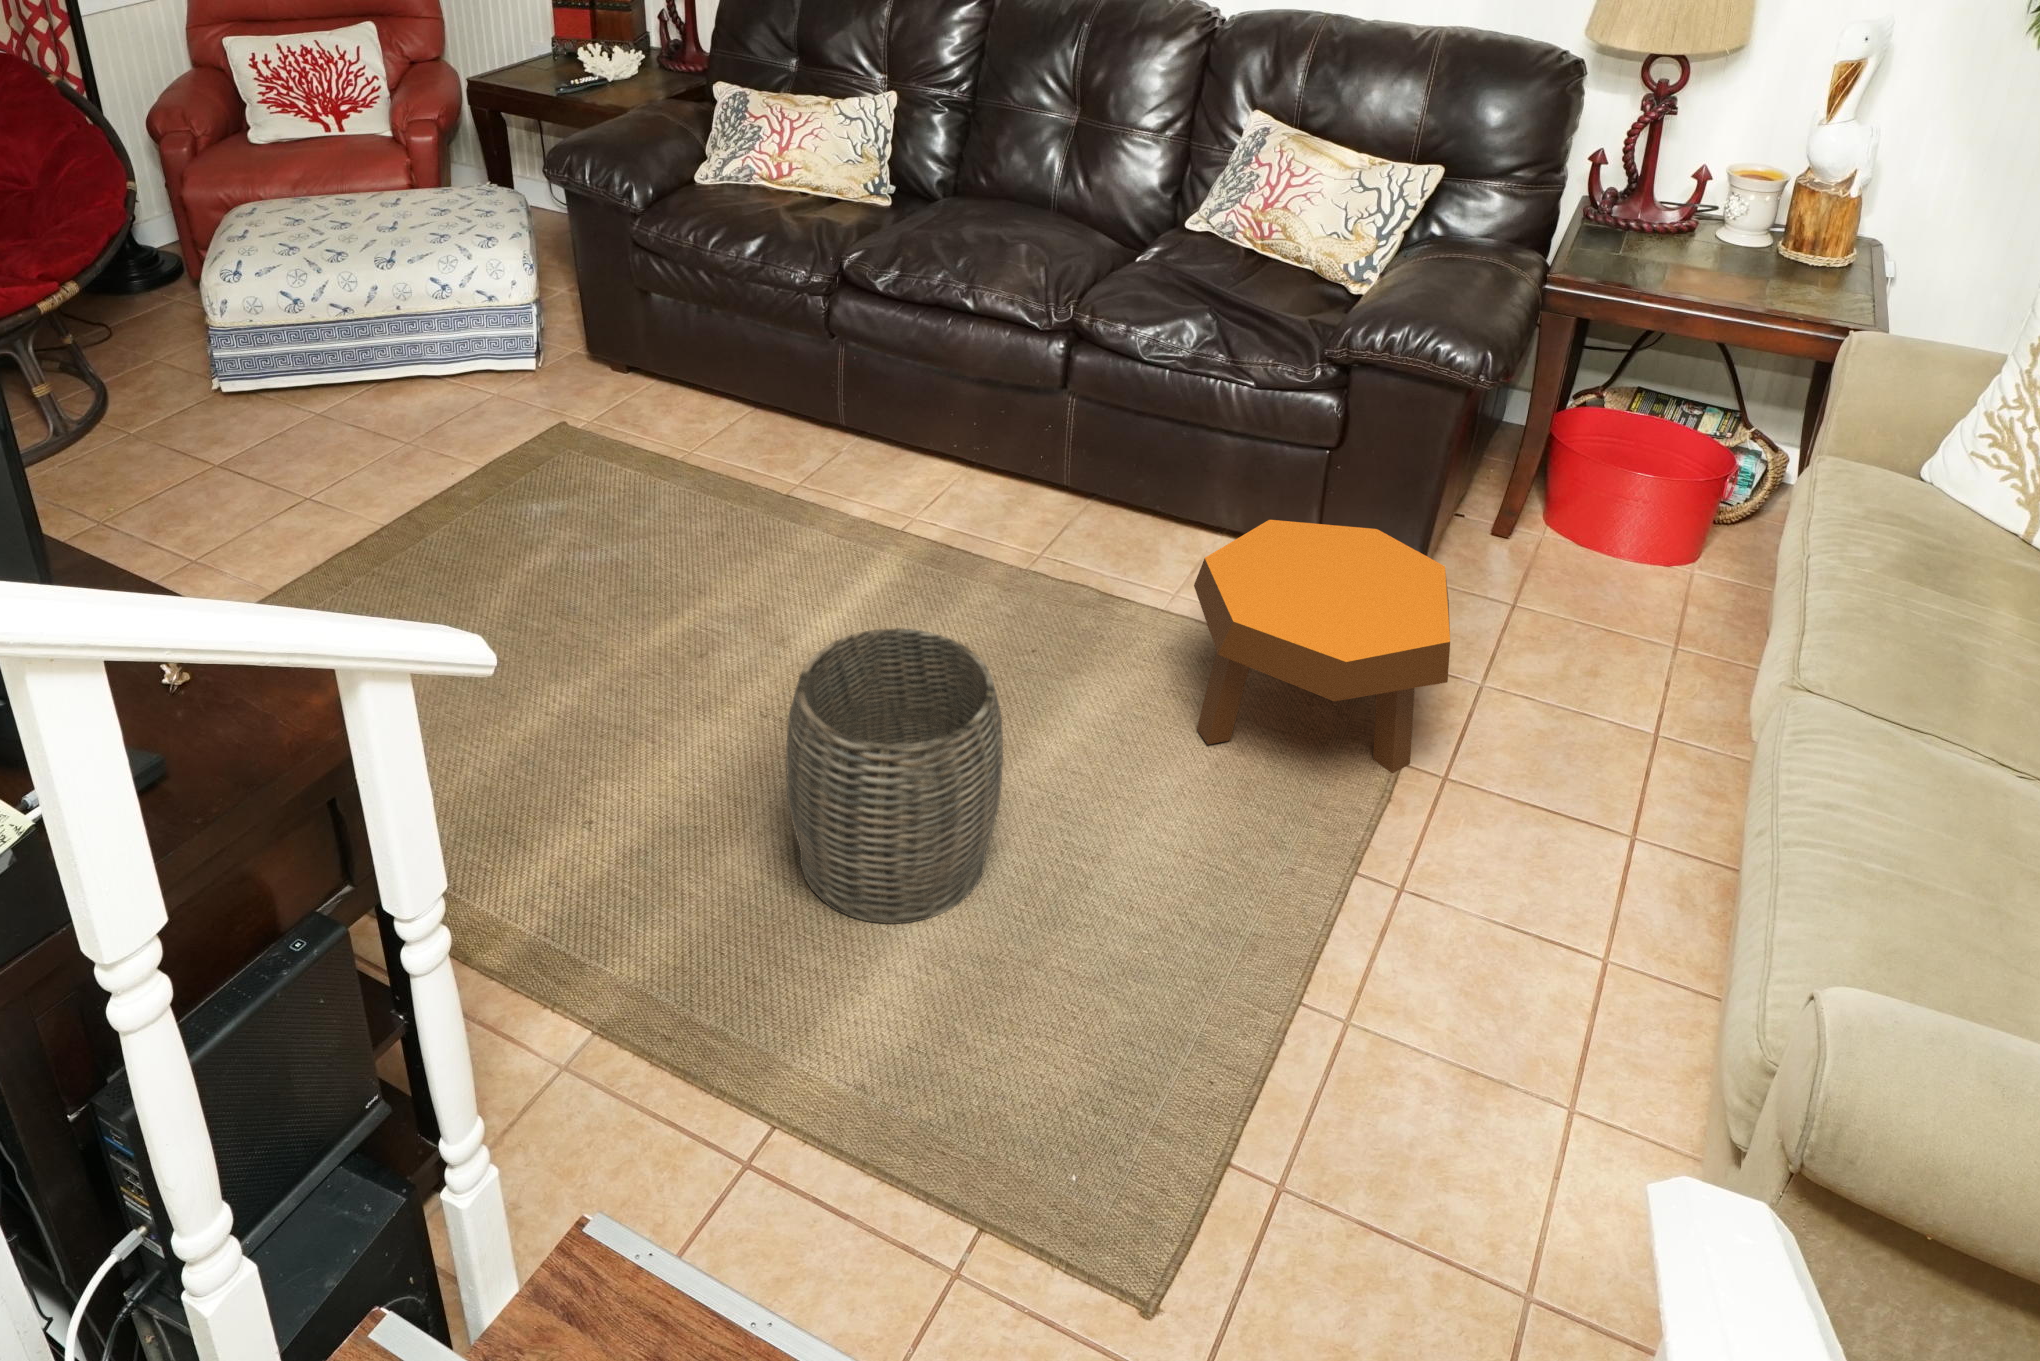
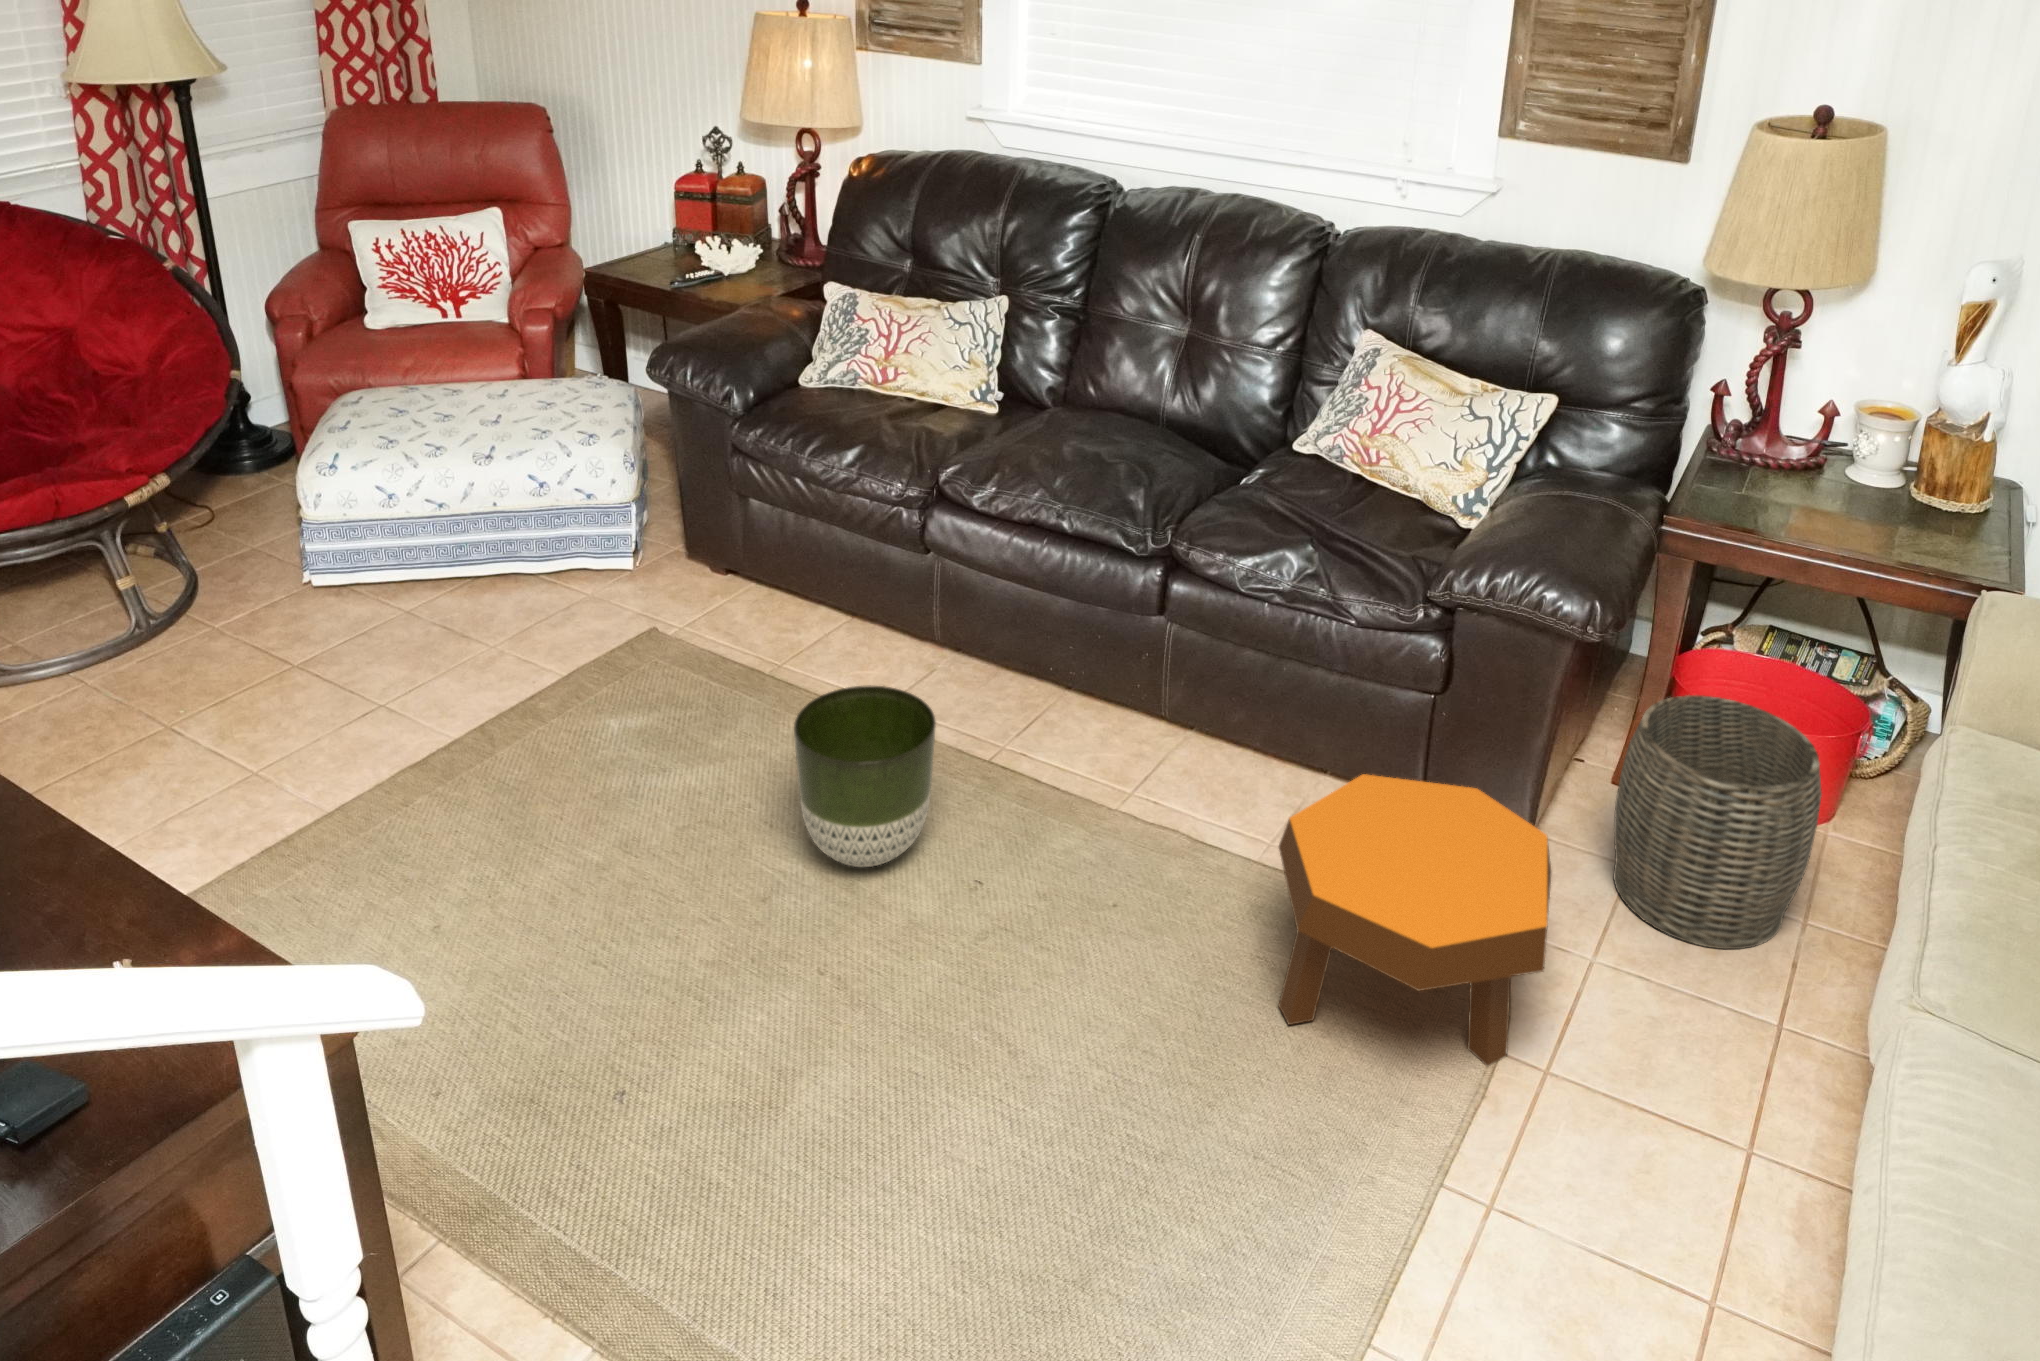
planter: none [727,456,862,624] -> present [794,685,936,867]
woven basket: present [786,628,1003,924] -> present [1614,695,1822,949]

